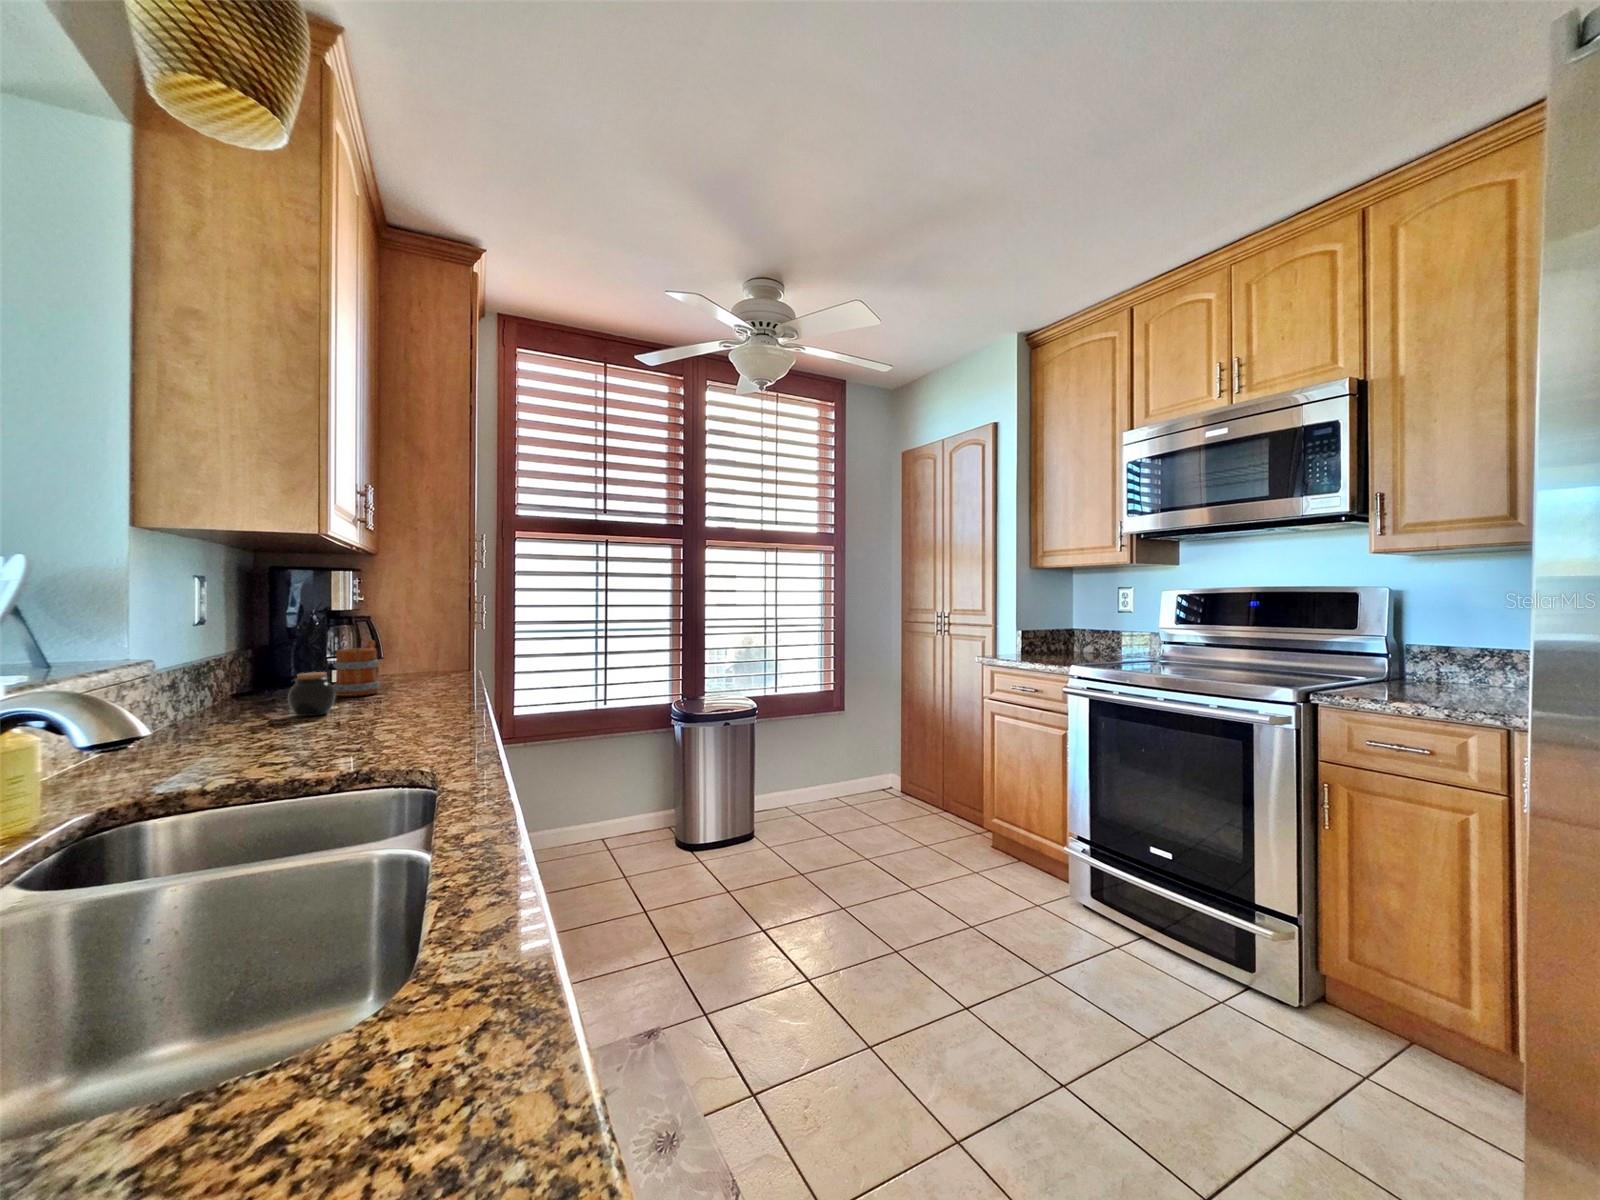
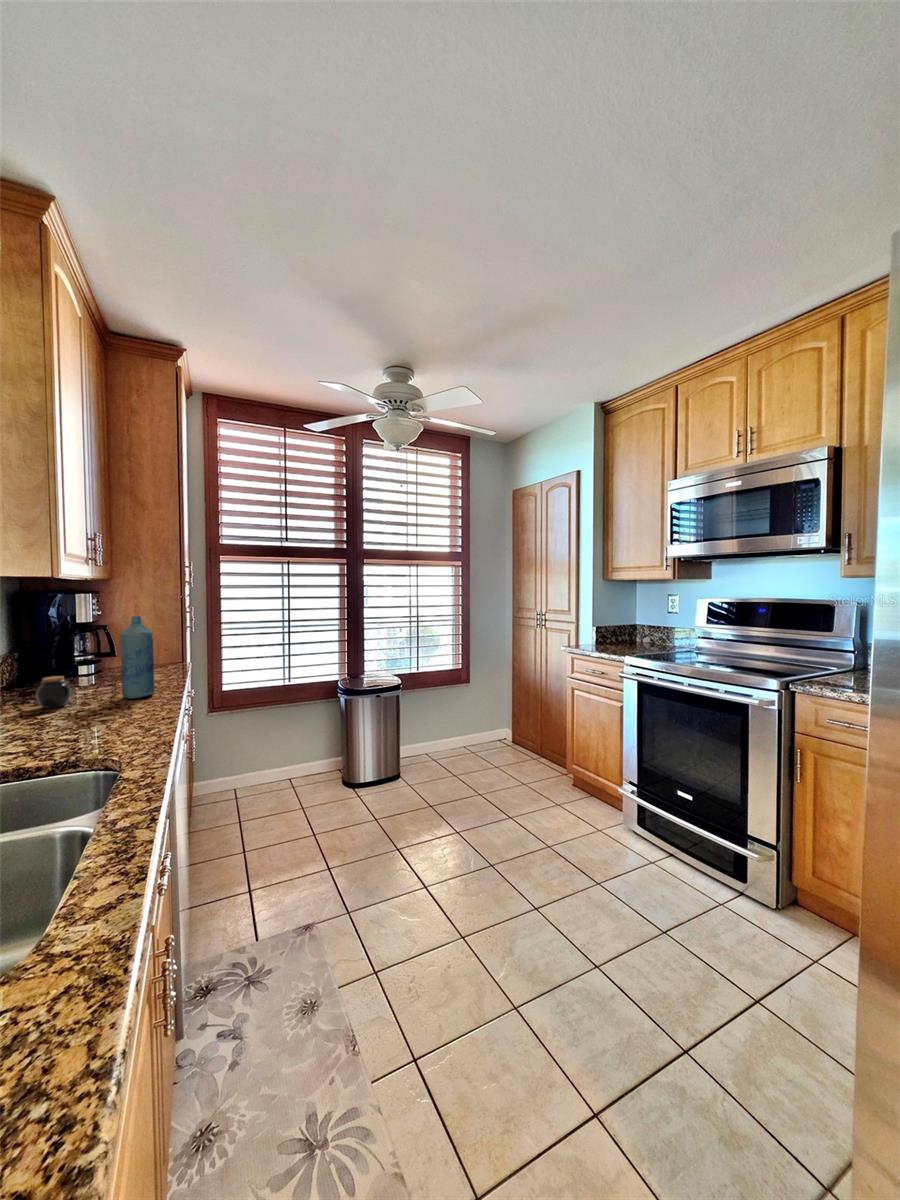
bottle: none [405,592,449,706] -> present [121,616,154,699]
mug: present [333,640,380,696] -> none [73,647,109,689]

